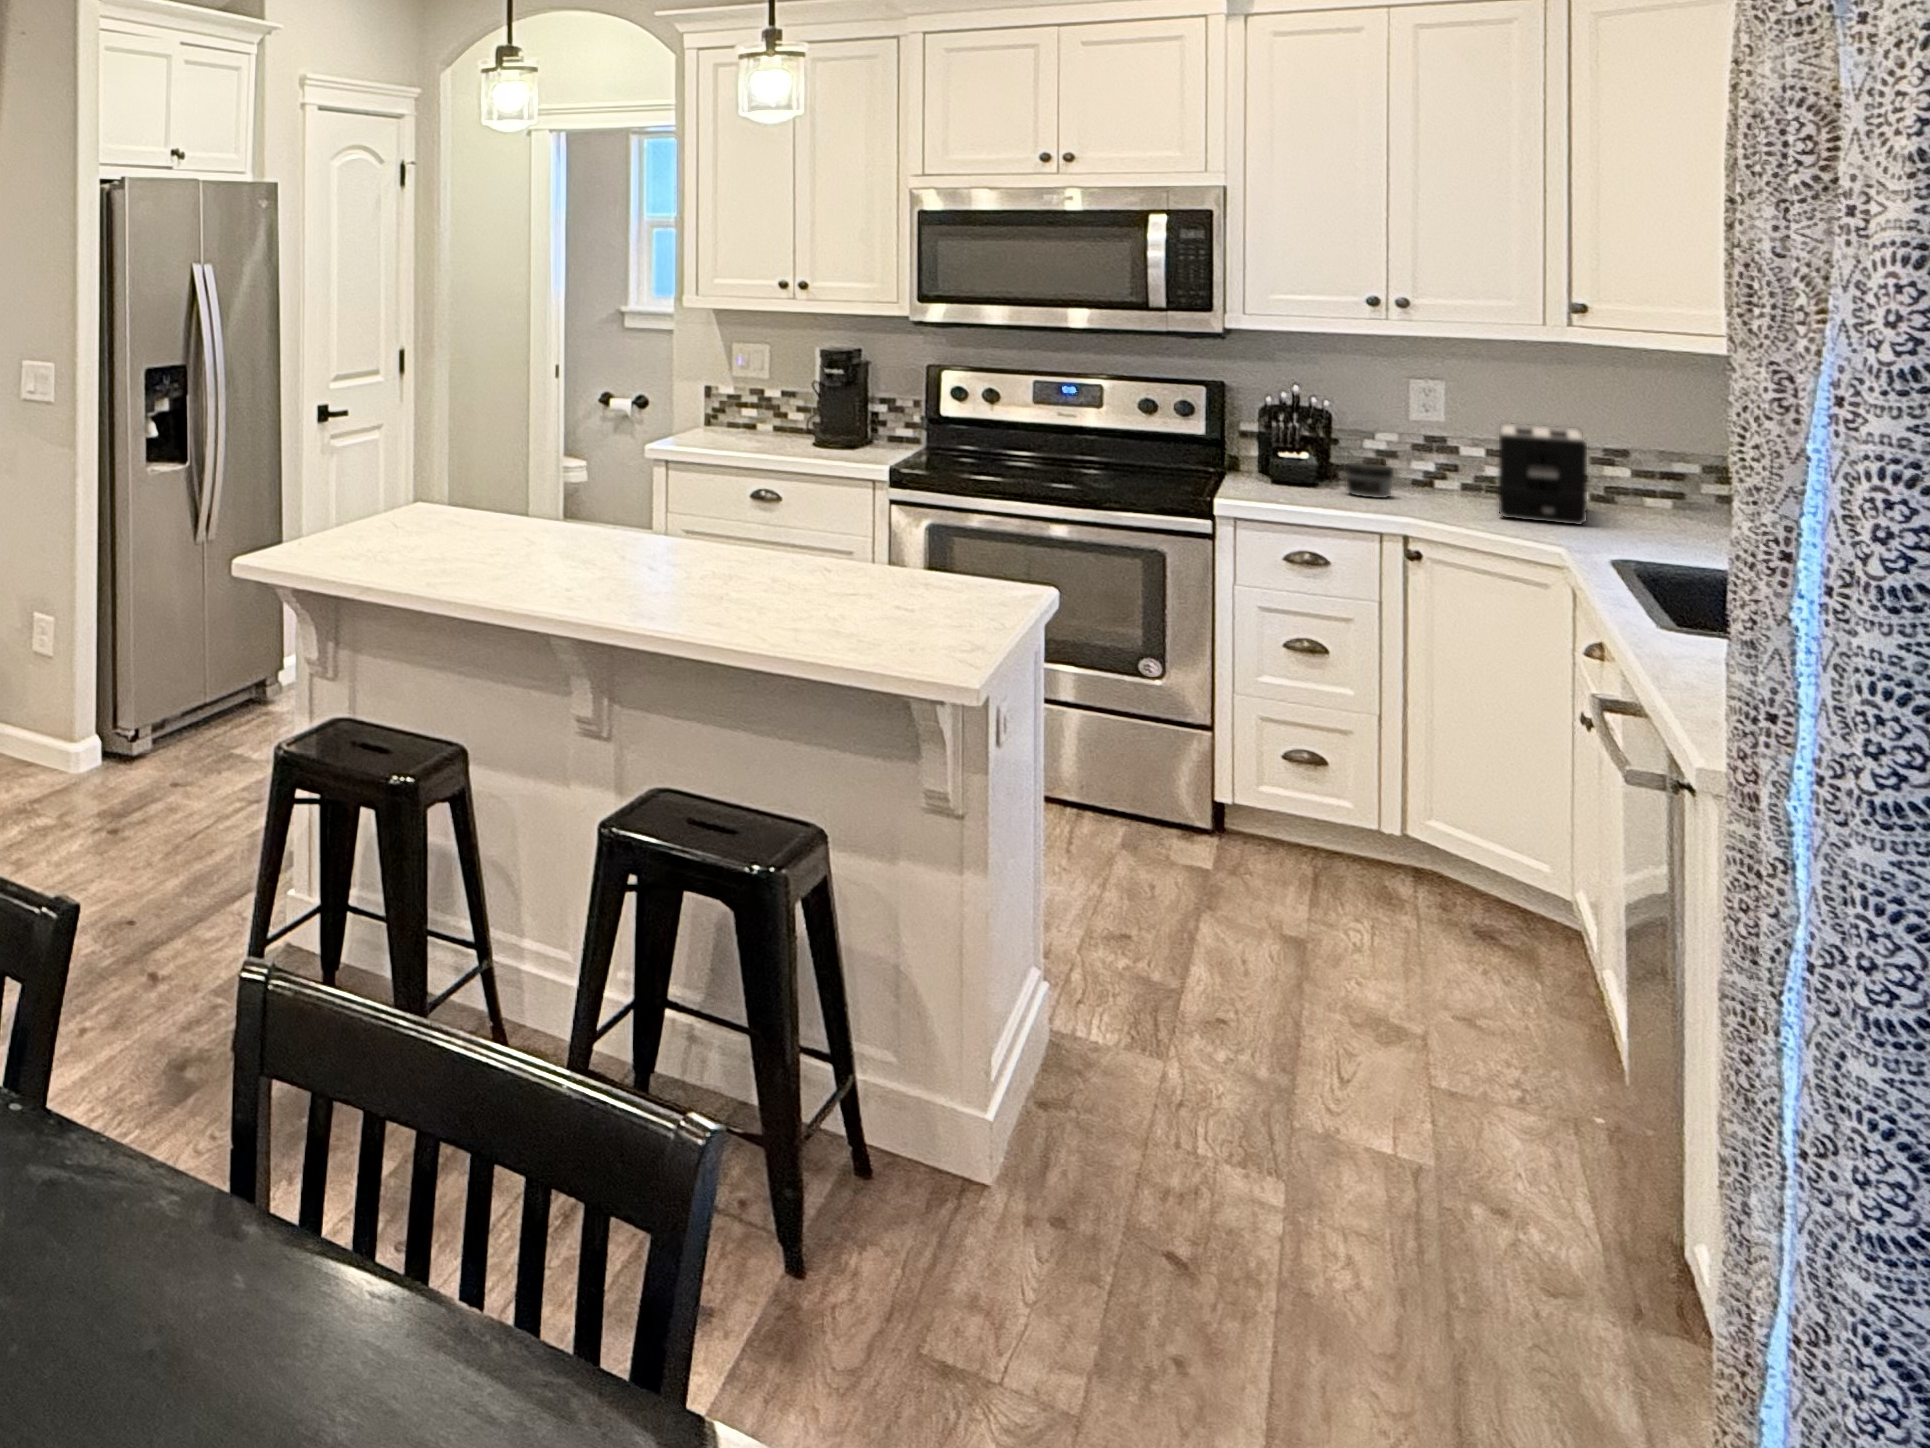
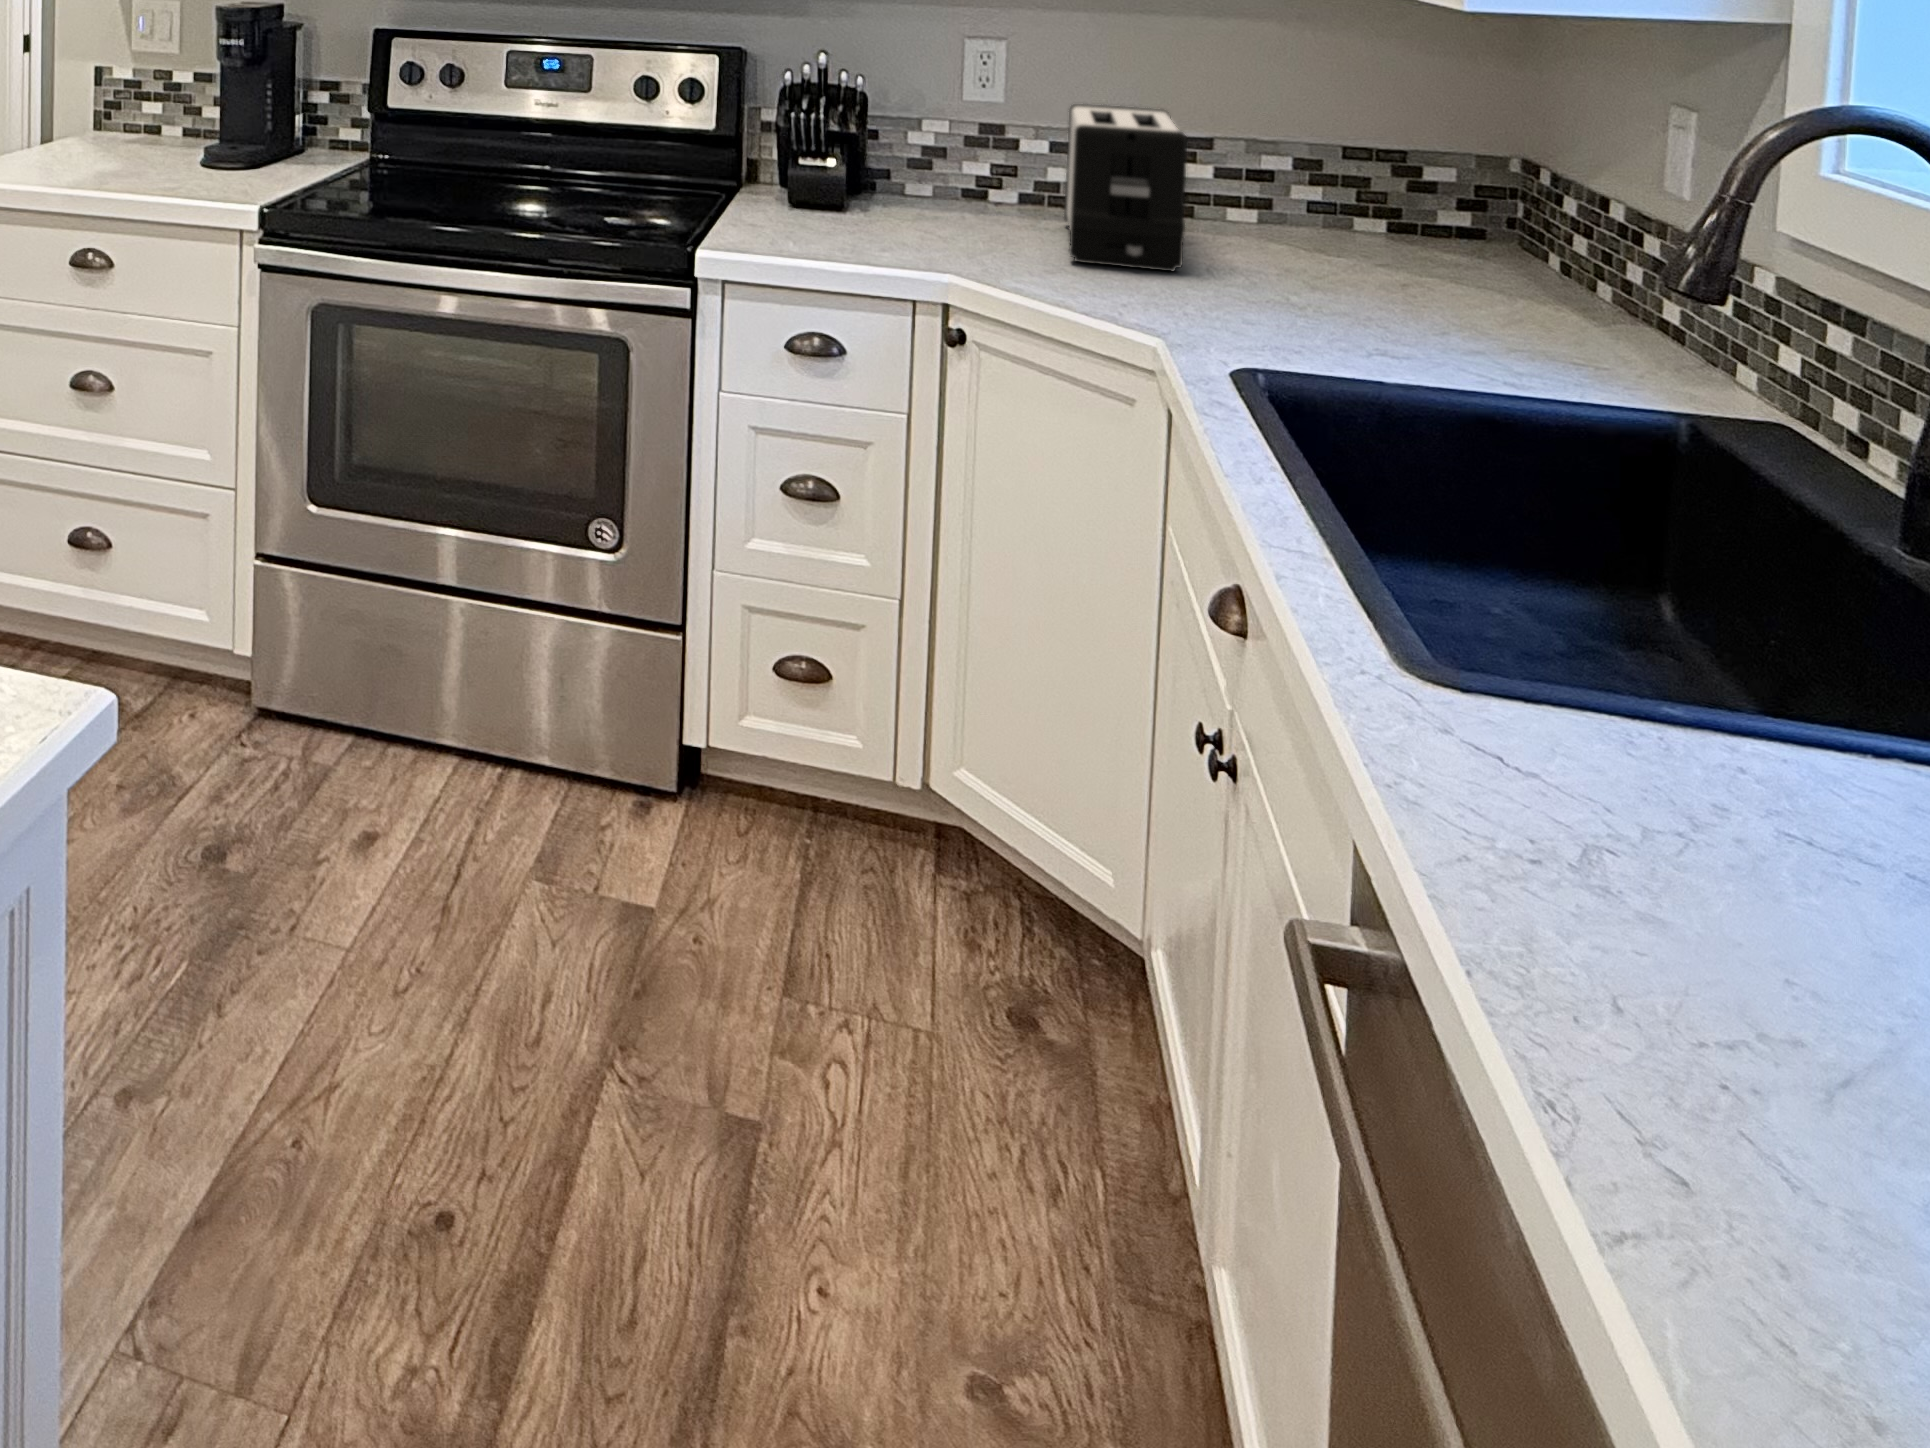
jar: present [1345,463,1394,498] -> none [876,172,939,227]

